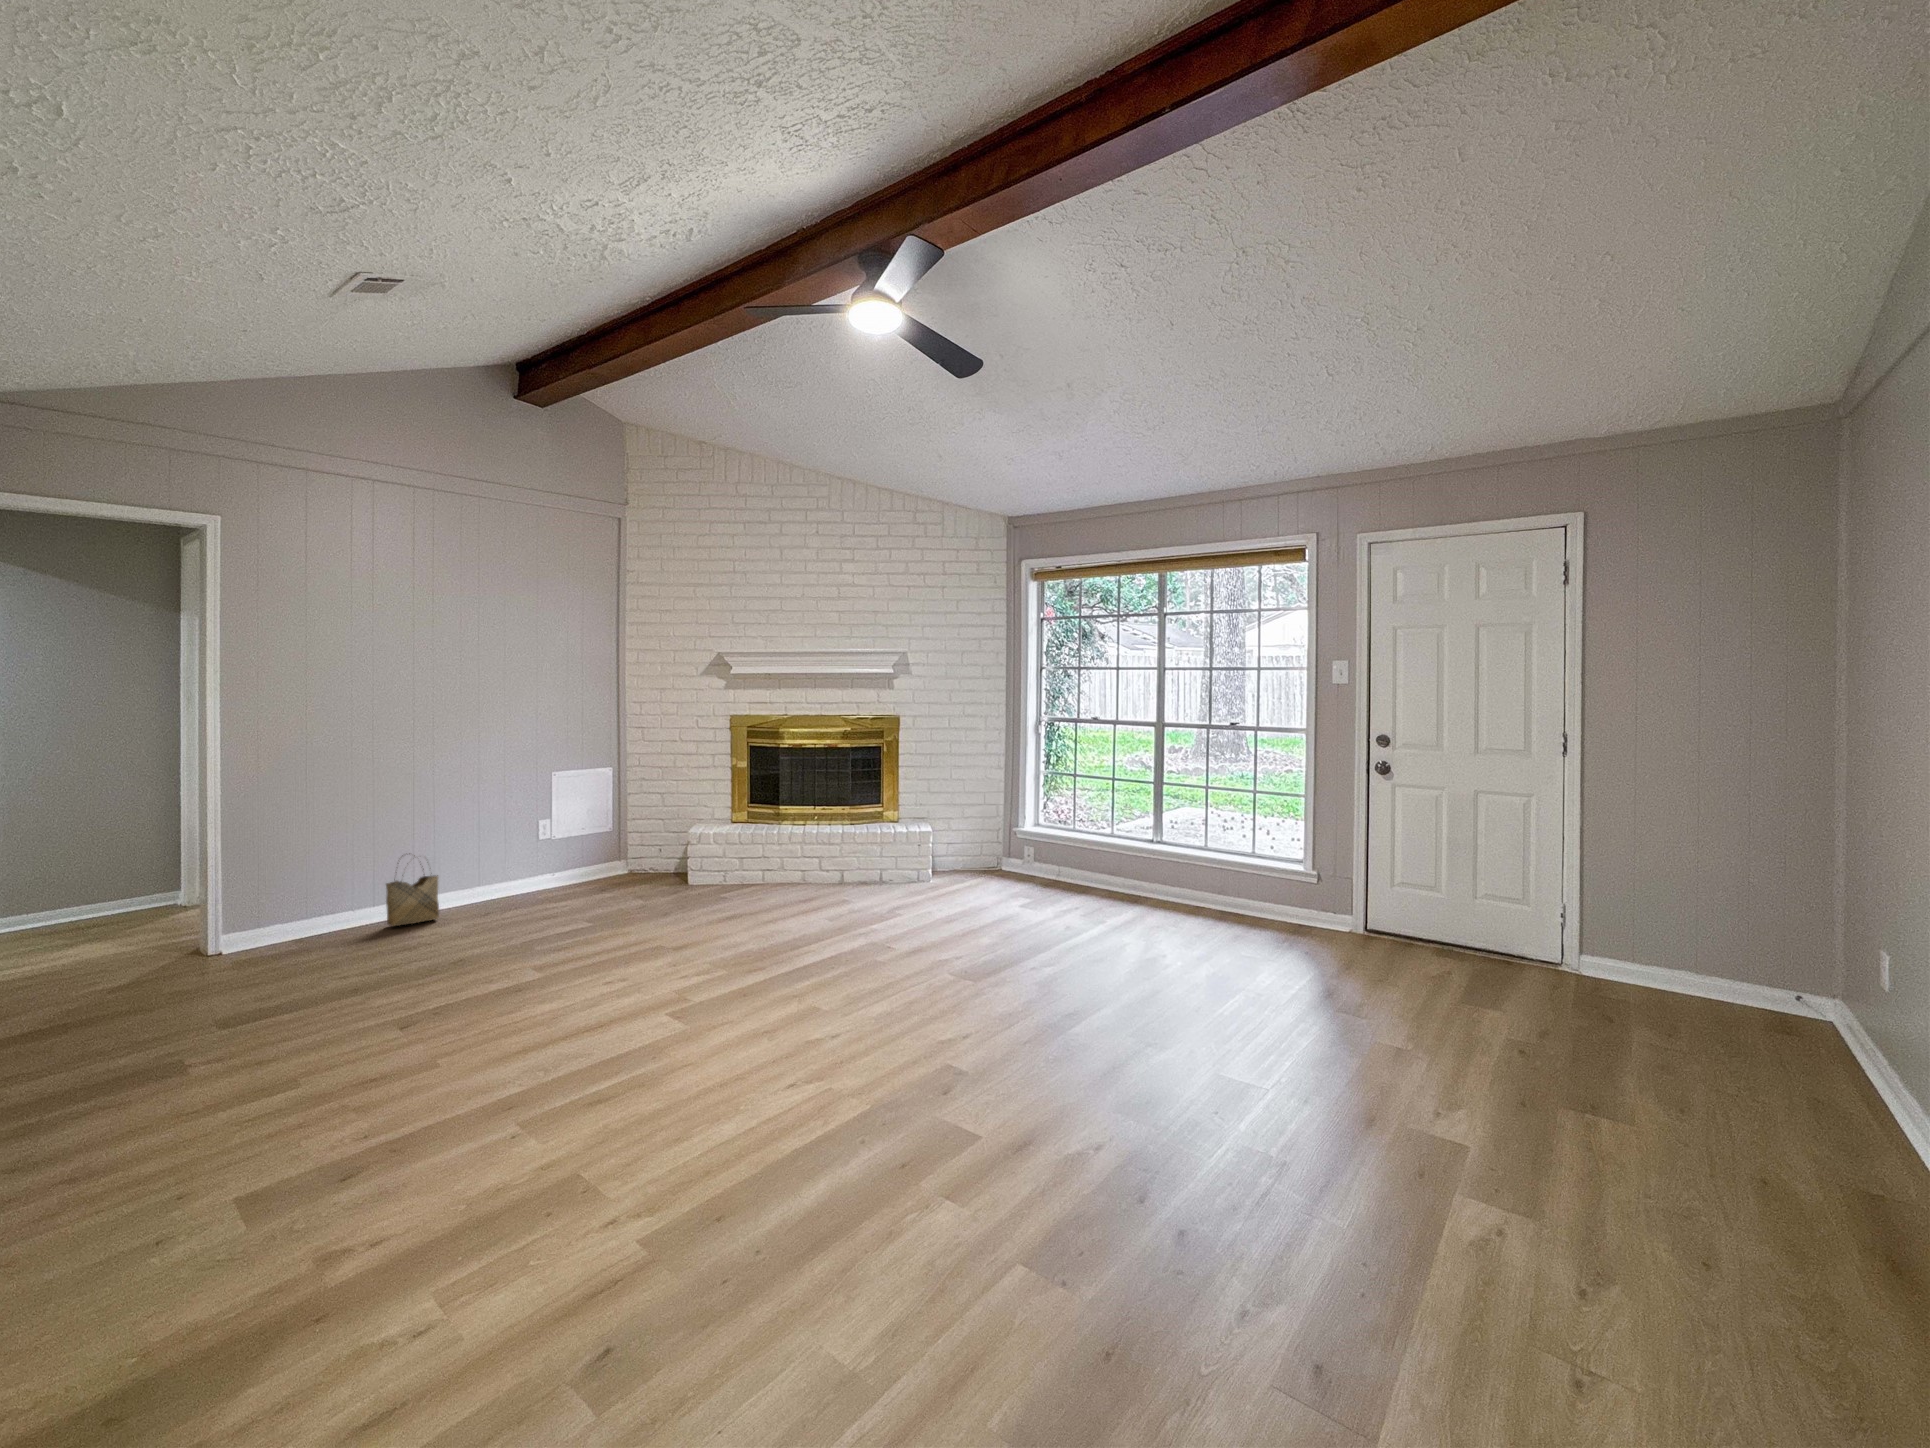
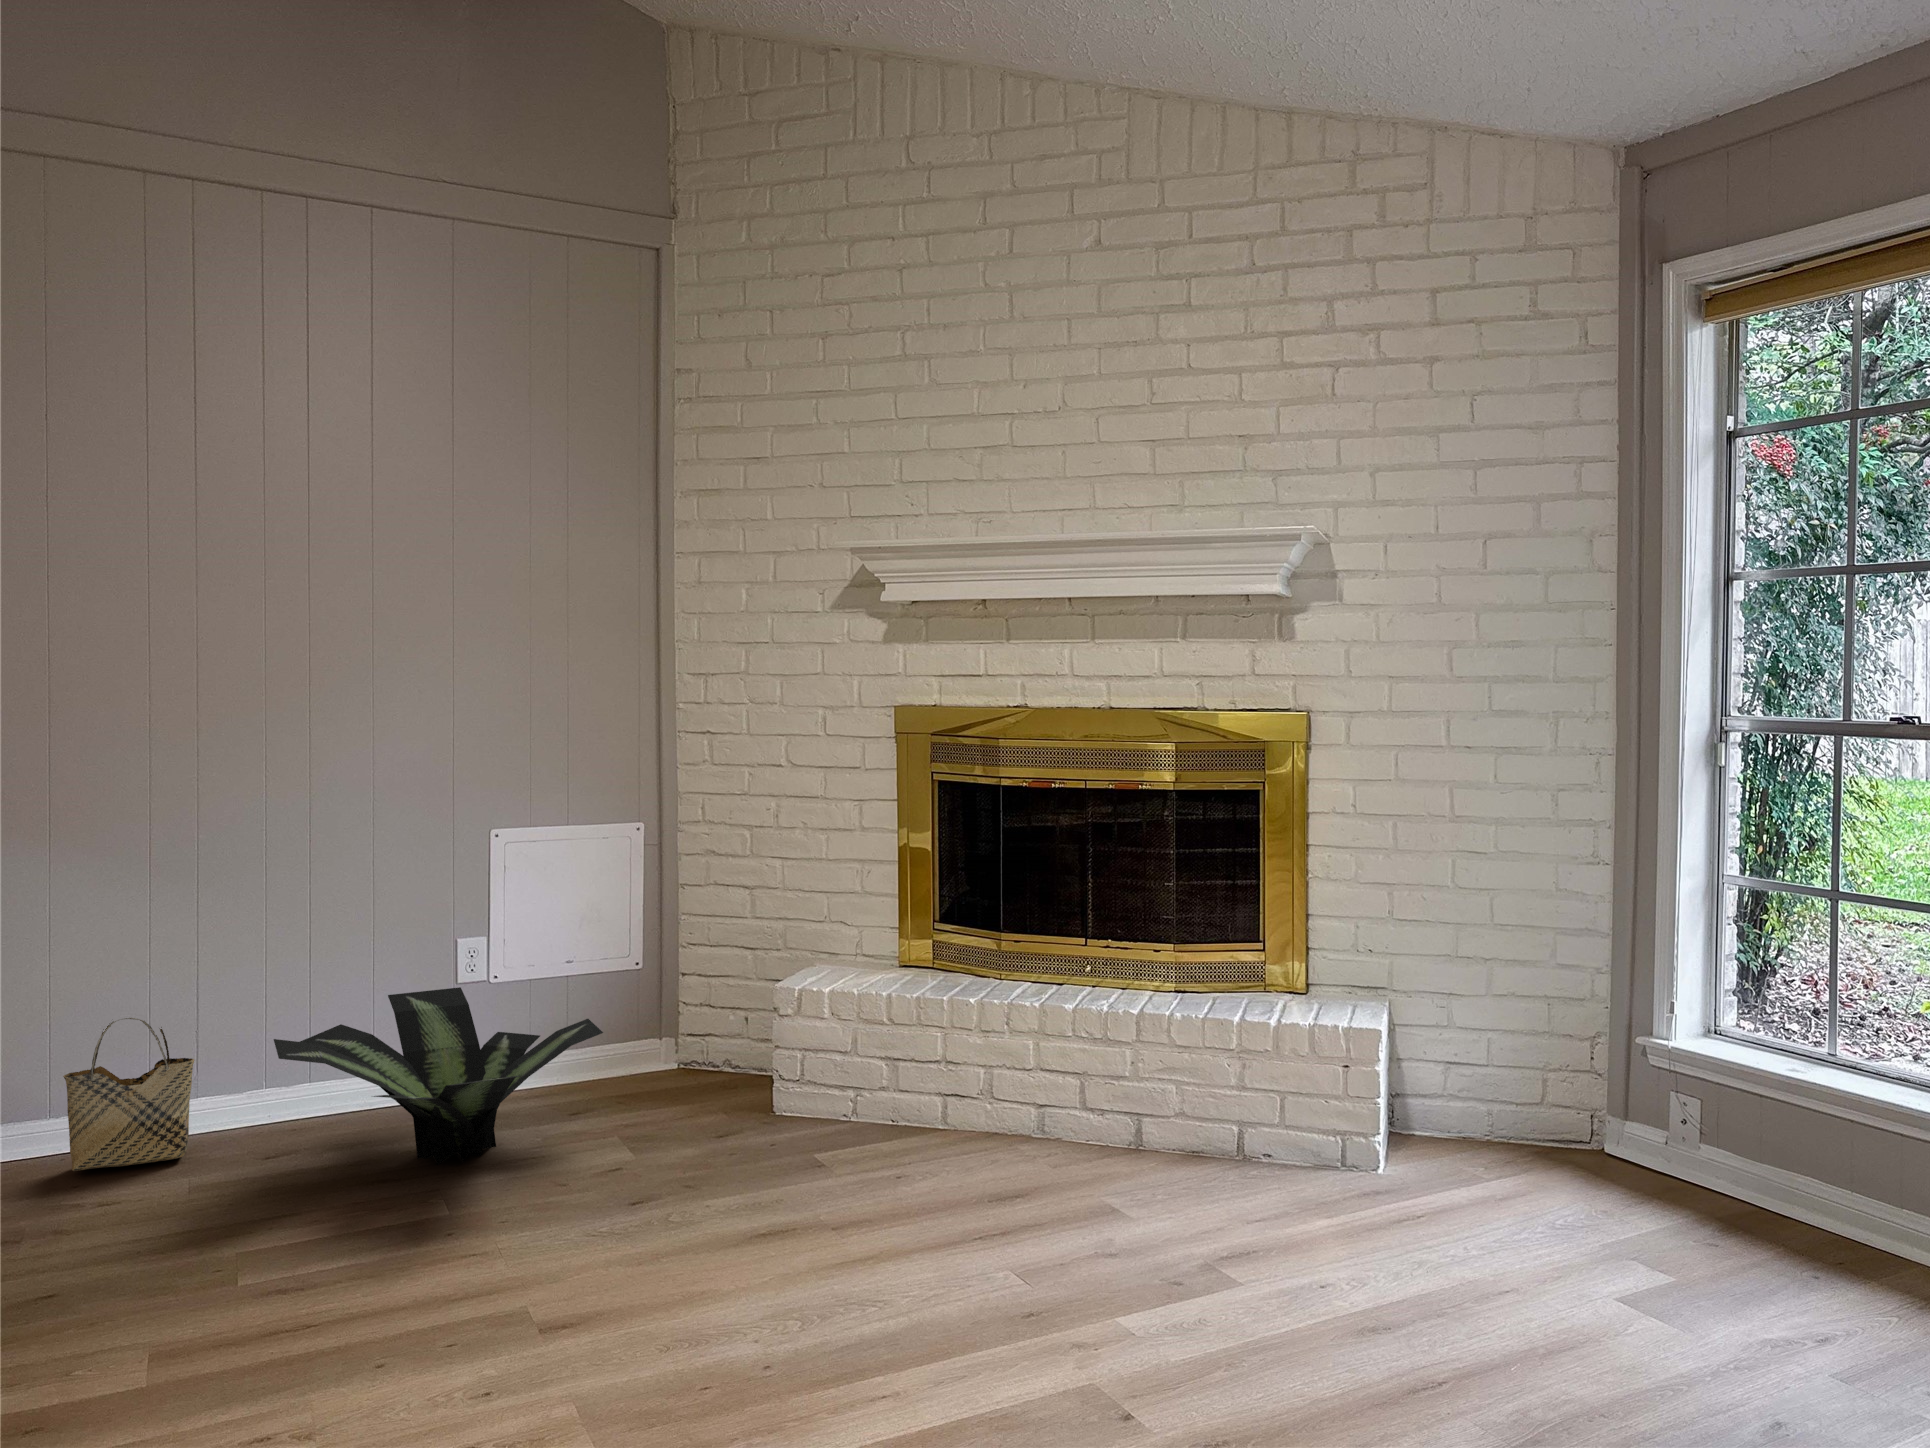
potted plant: none [492,841,625,911] -> present [274,987,603,1165]

